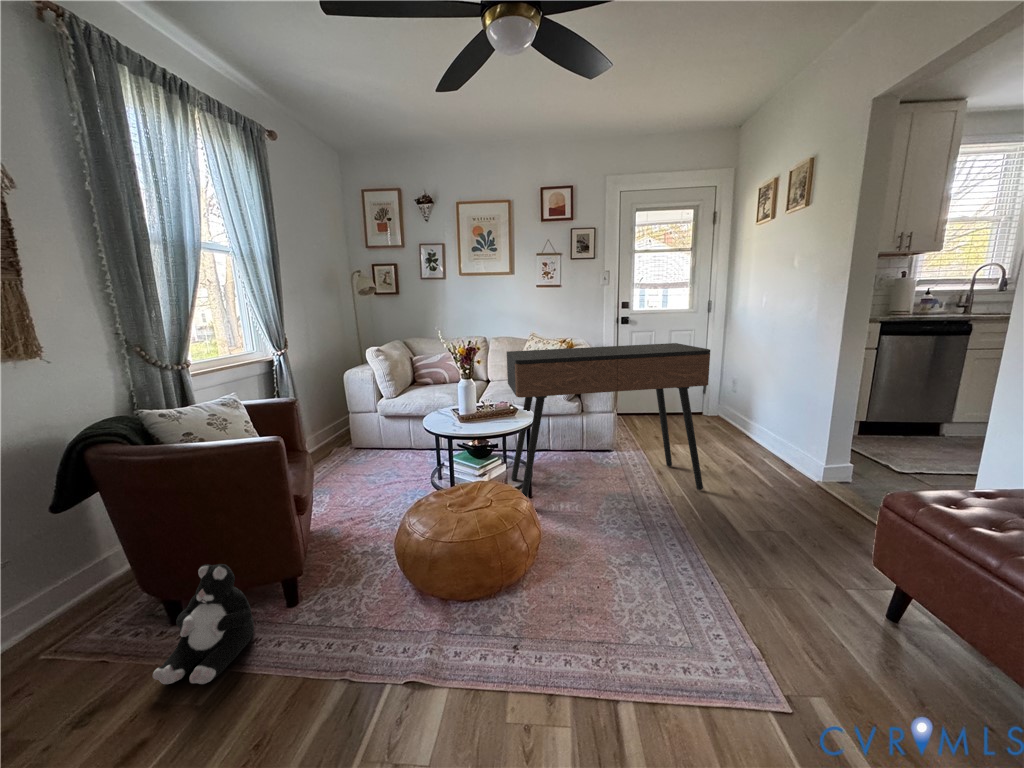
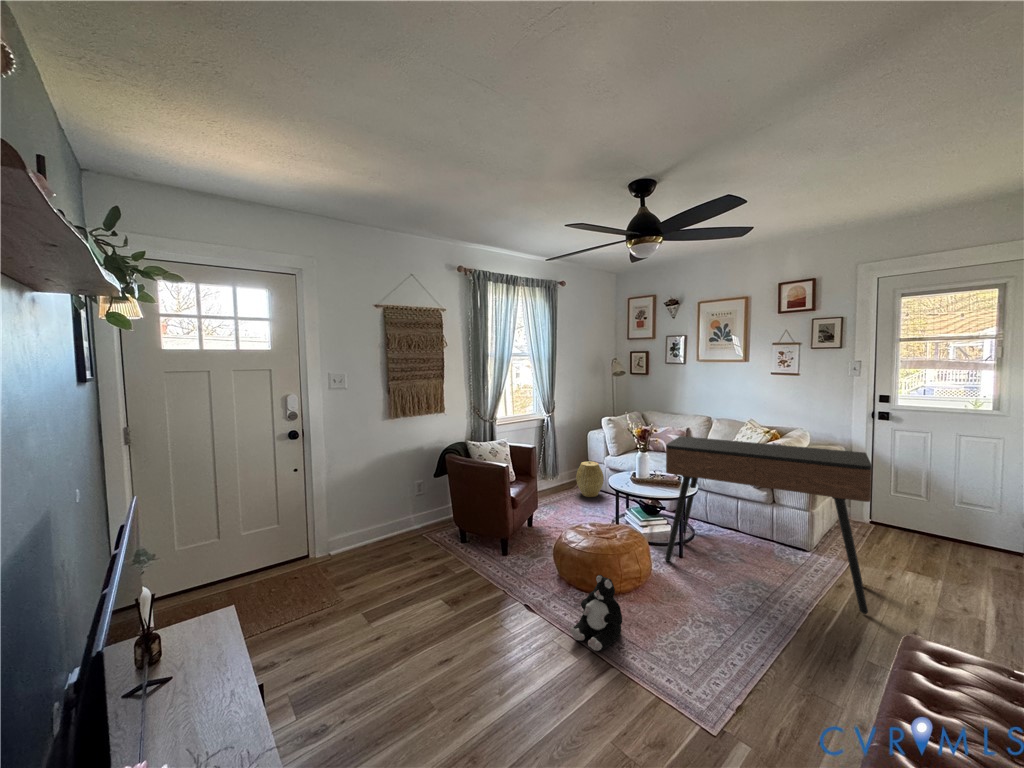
woven basket: none [340,411,380,460] -> present [576,461,604,497]
plush toy: present [153,564,254,684] -> present [570,575,622,651]

